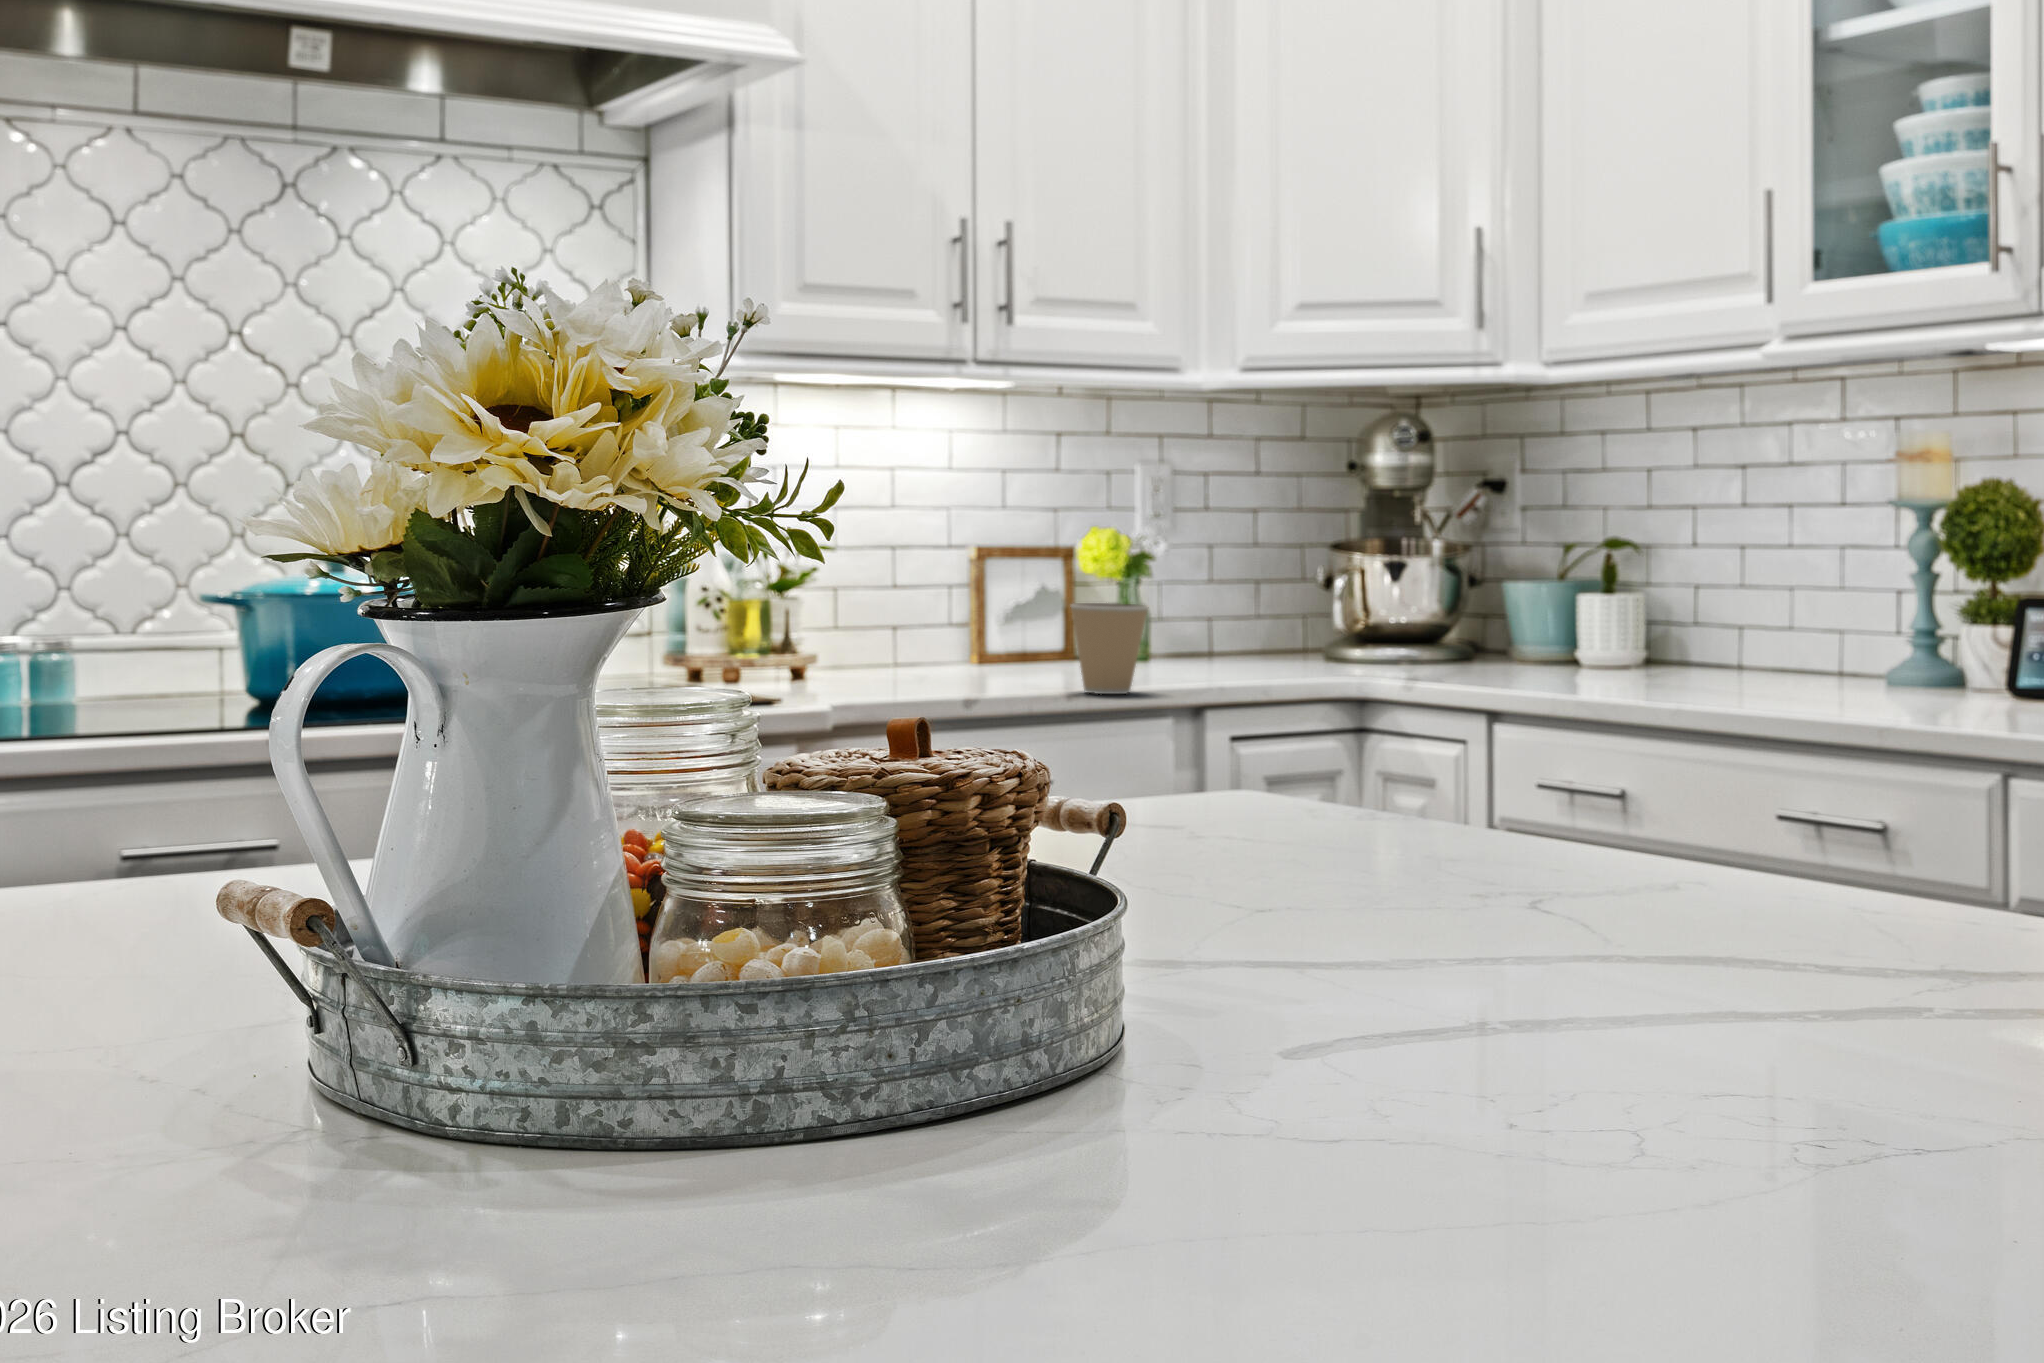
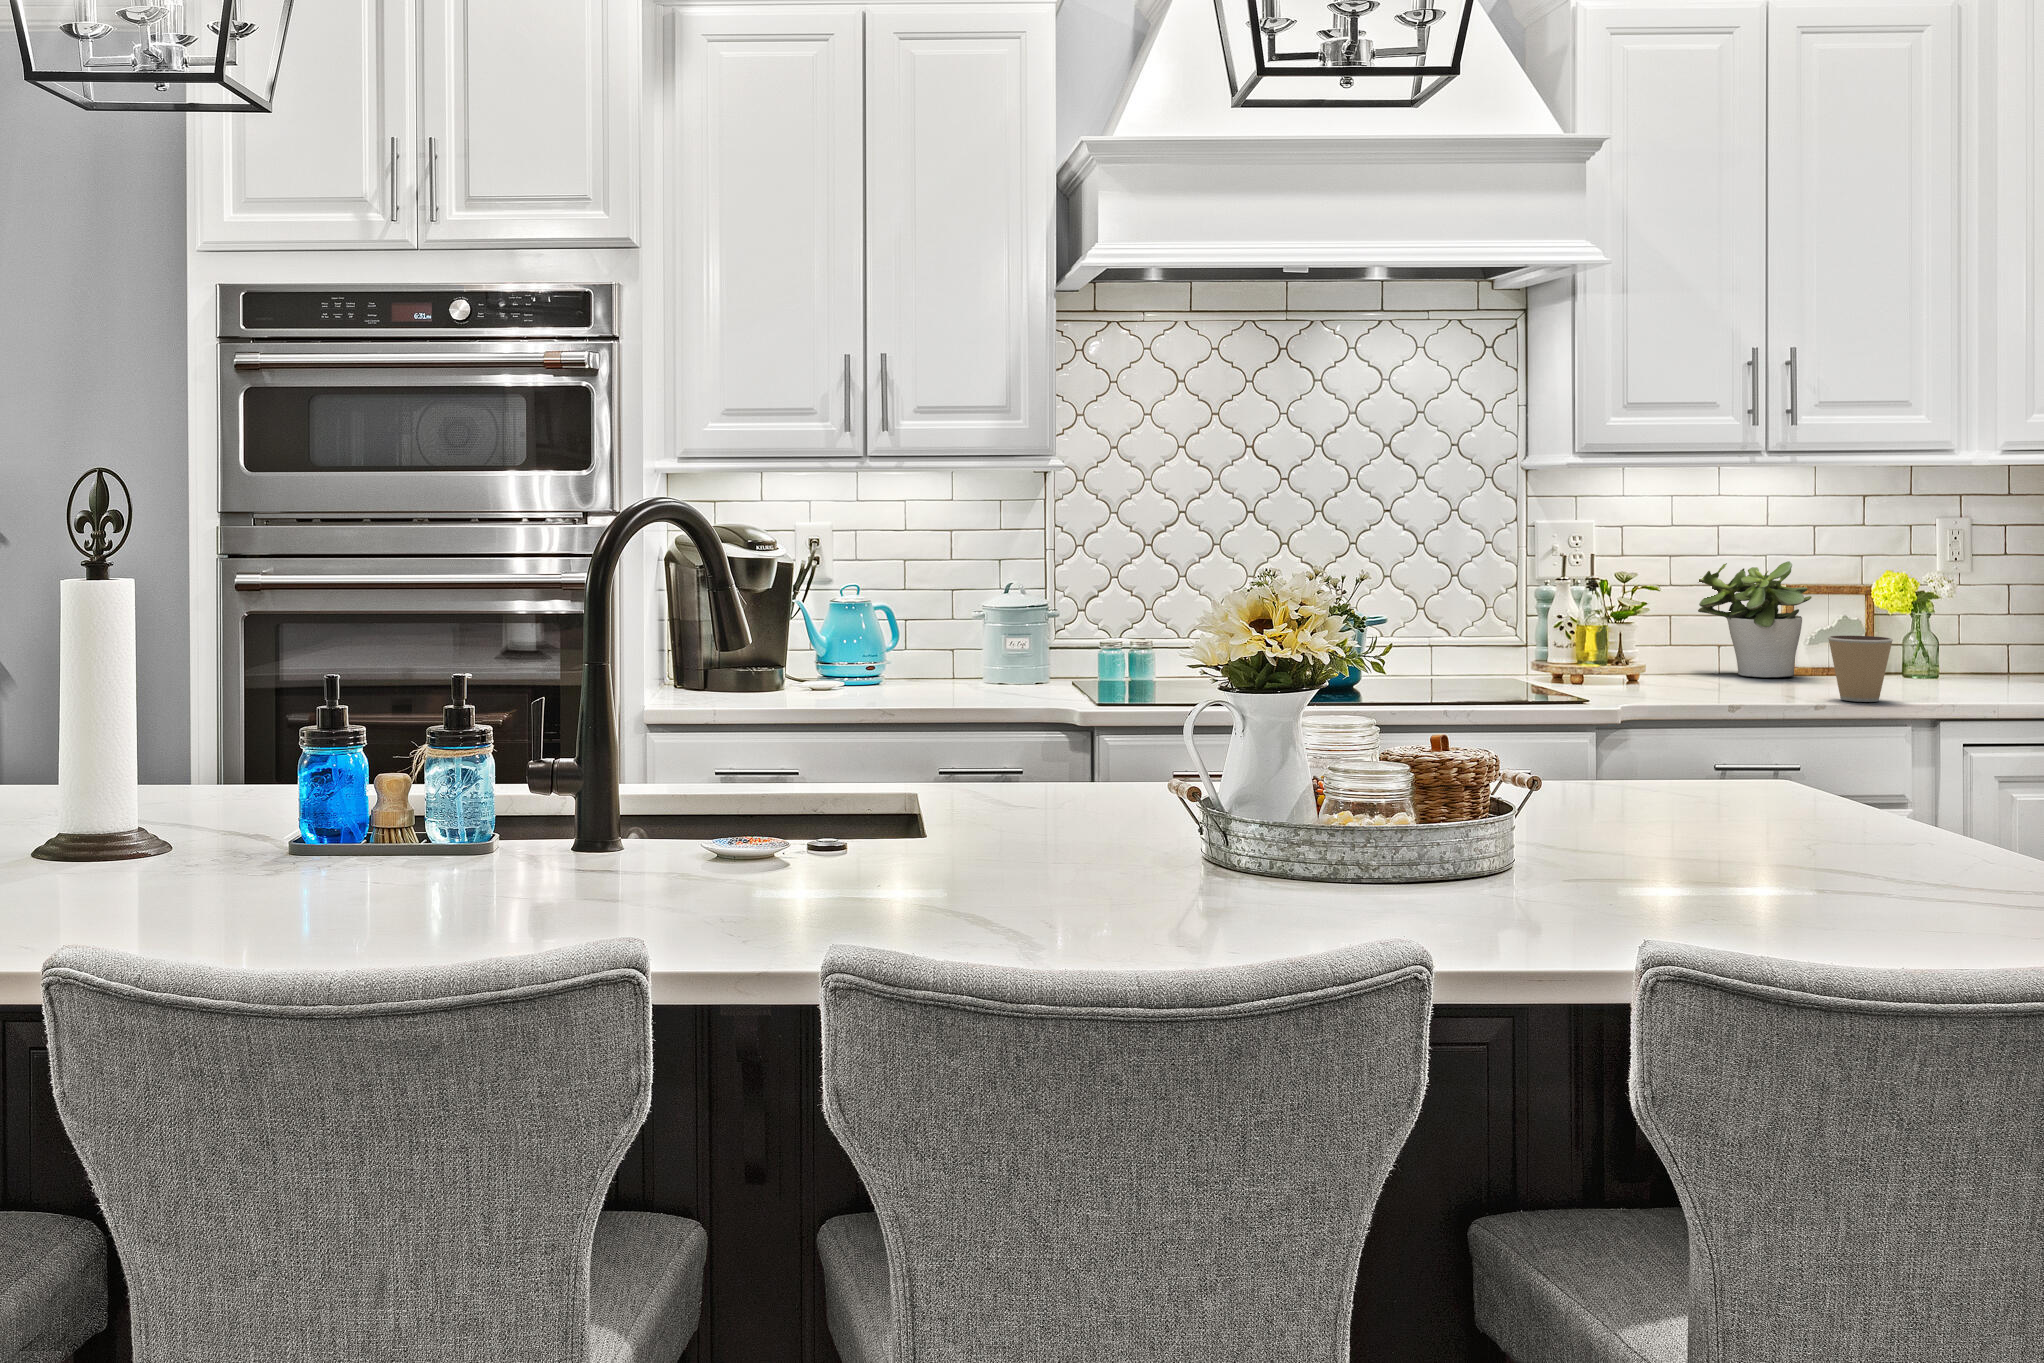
potted plant: none [863,506,1015,670] -> present [1698,561,1812,677]

